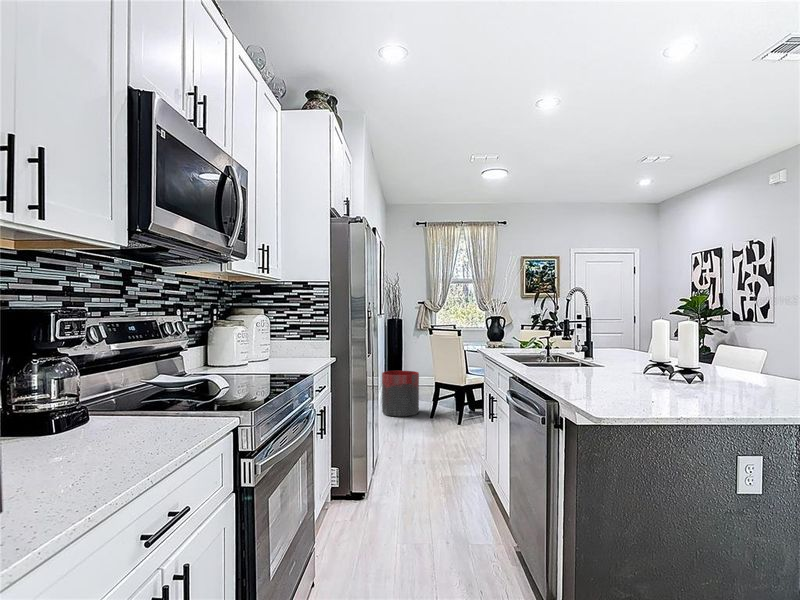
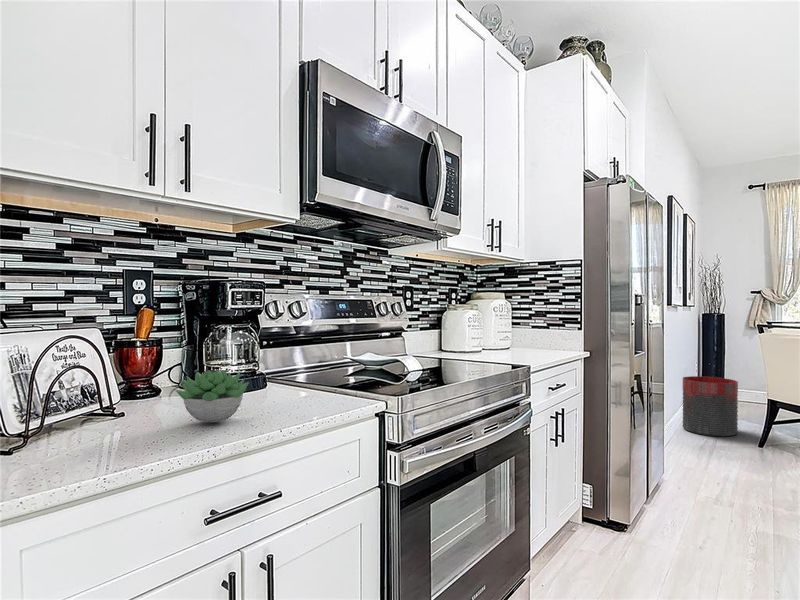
succulent plant: none [43,407,131,462] -> present [176,370,249,422]

